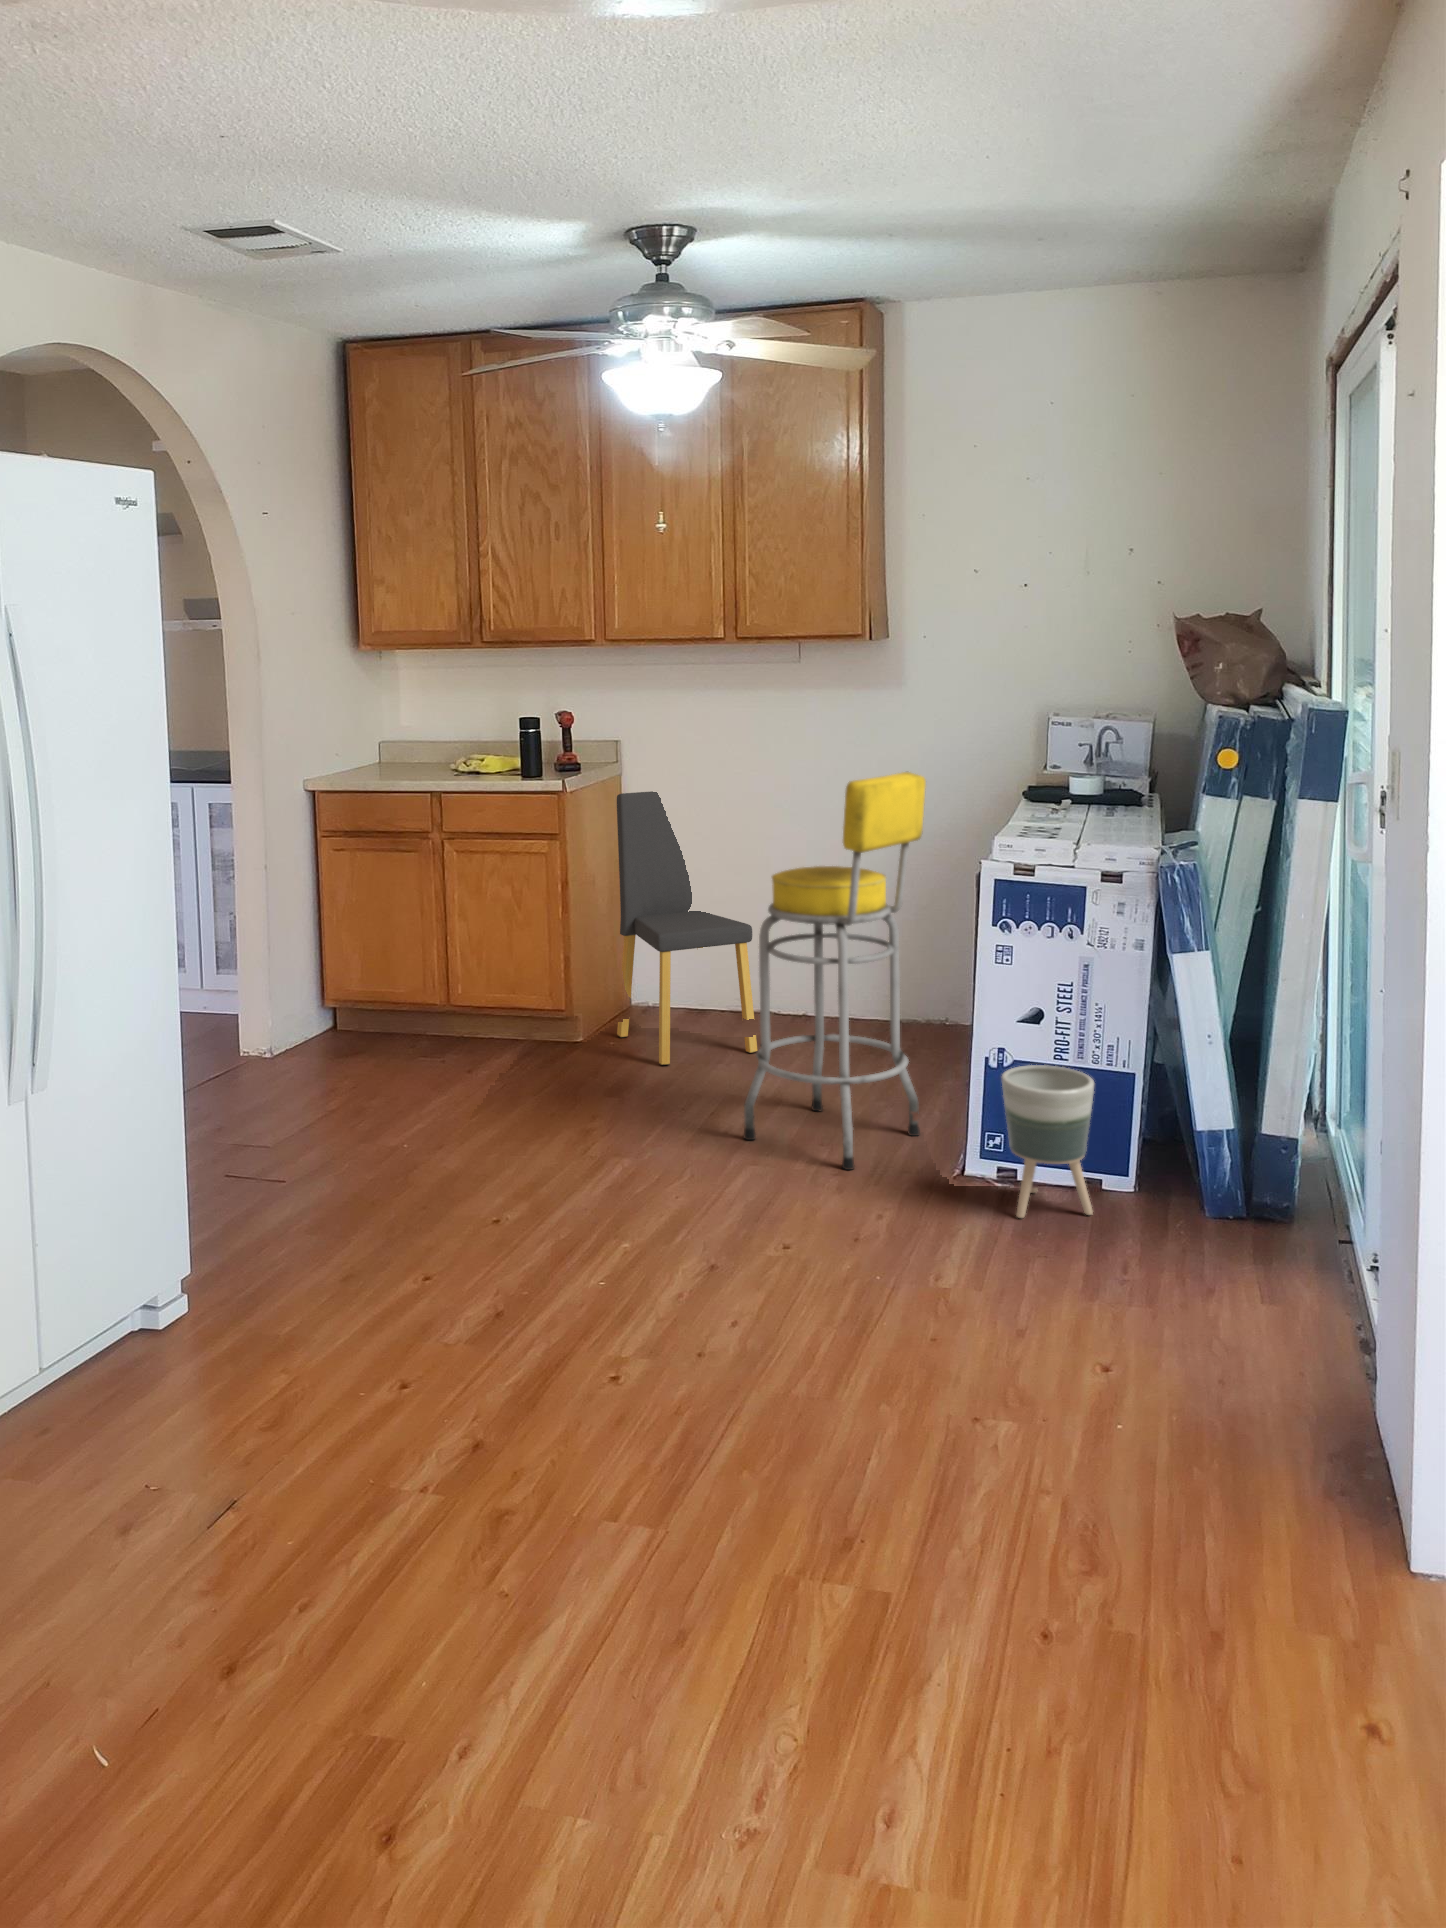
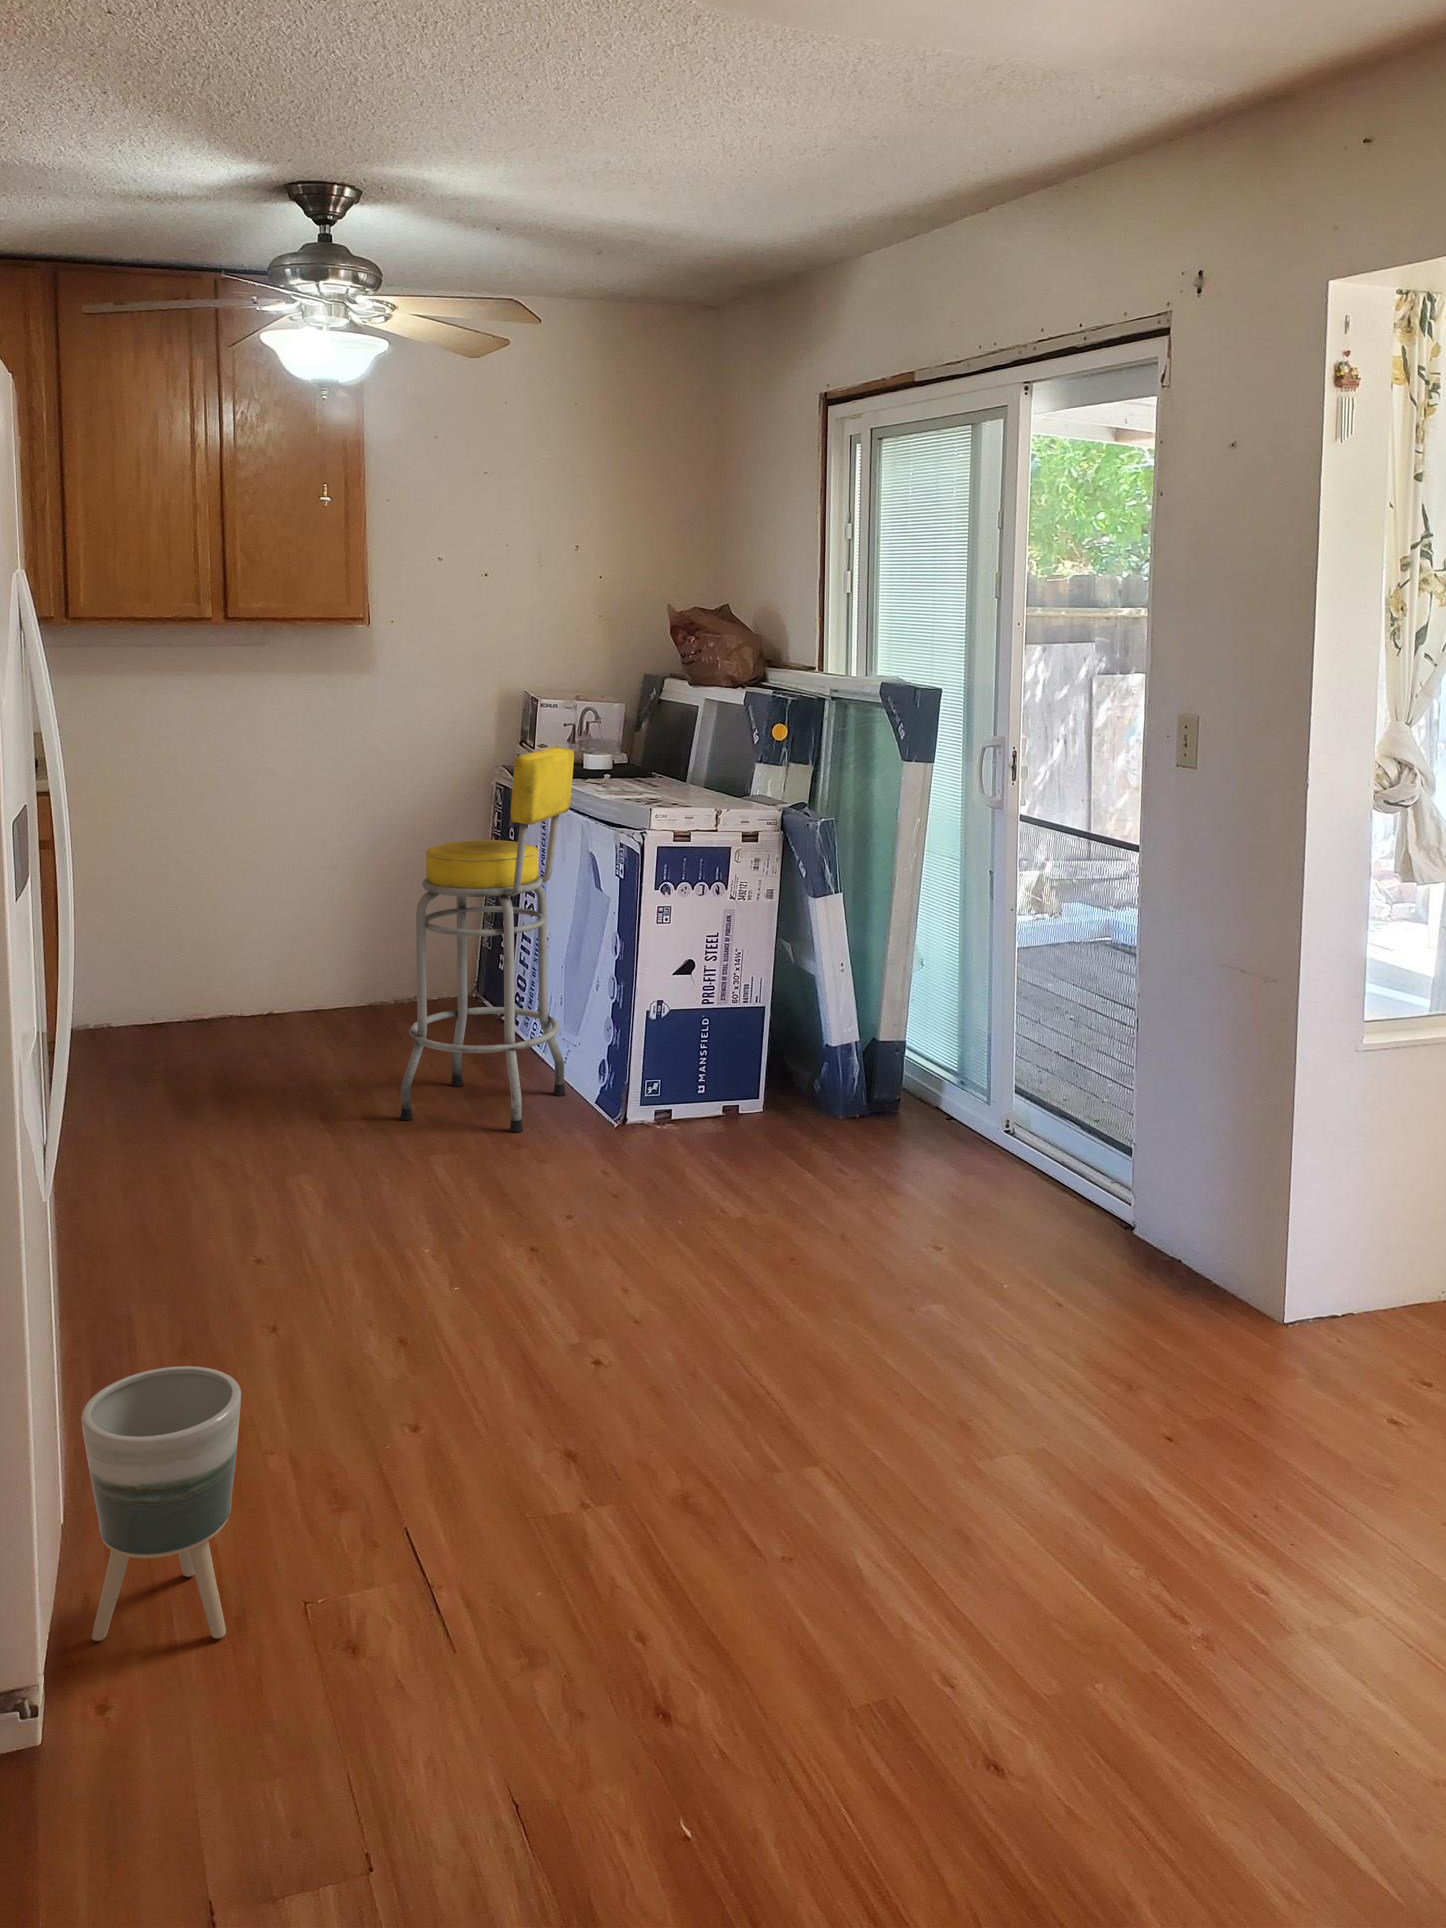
dining chair: present [617,791,757,1065] -> none [194,767,364,1063]
planter: present [1002,1065,1094,1218] -> present [81,1366,241,1641]

